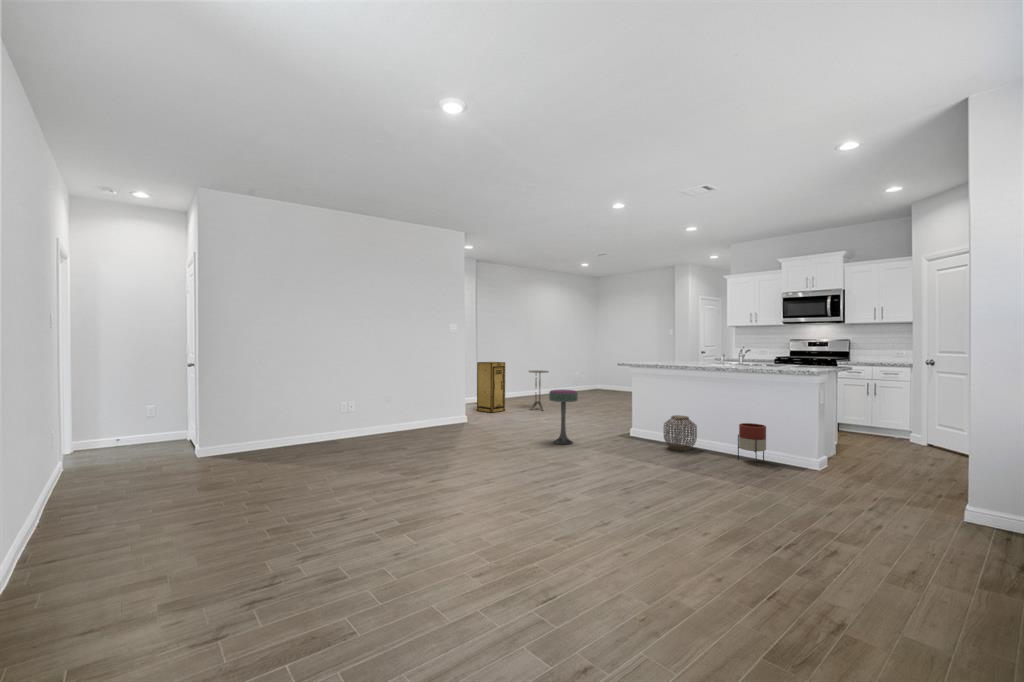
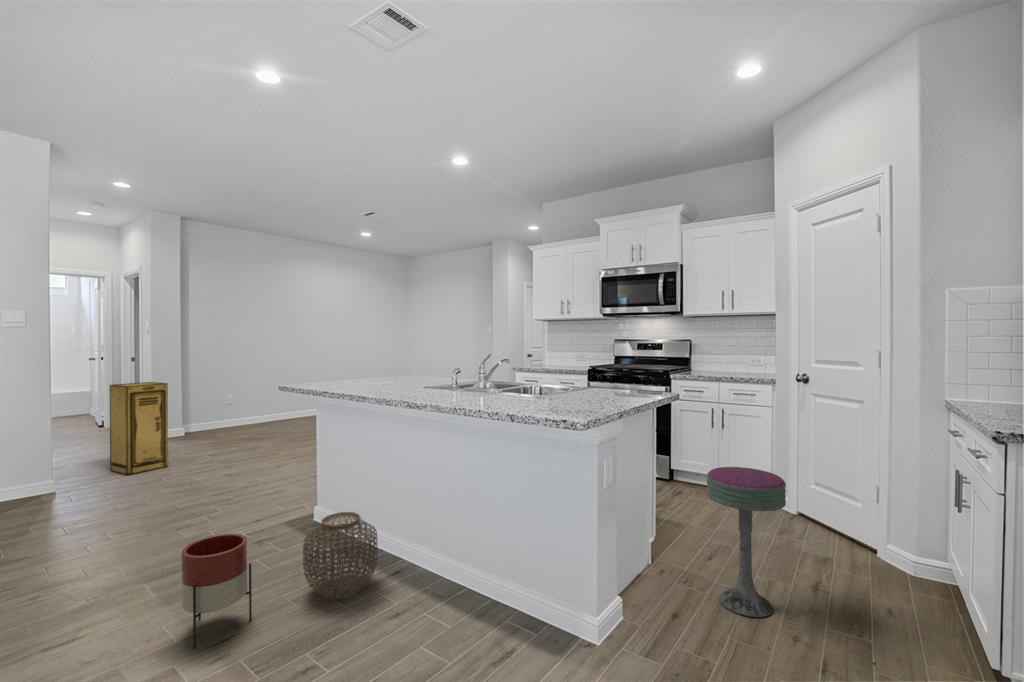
side table: present [529,370,548,411] -> none [217,393,256,462]
bar stool: present [549,390,578,444] -> present [707,467,786,617]
planter: present [738,423,766,464] -> present [182,534,252,649]

